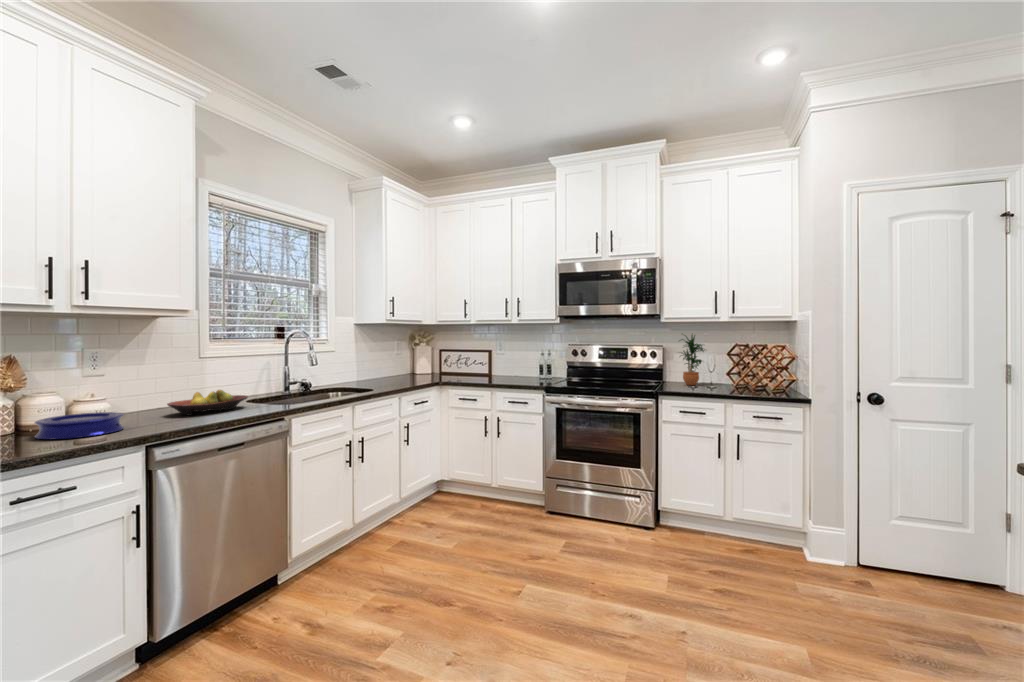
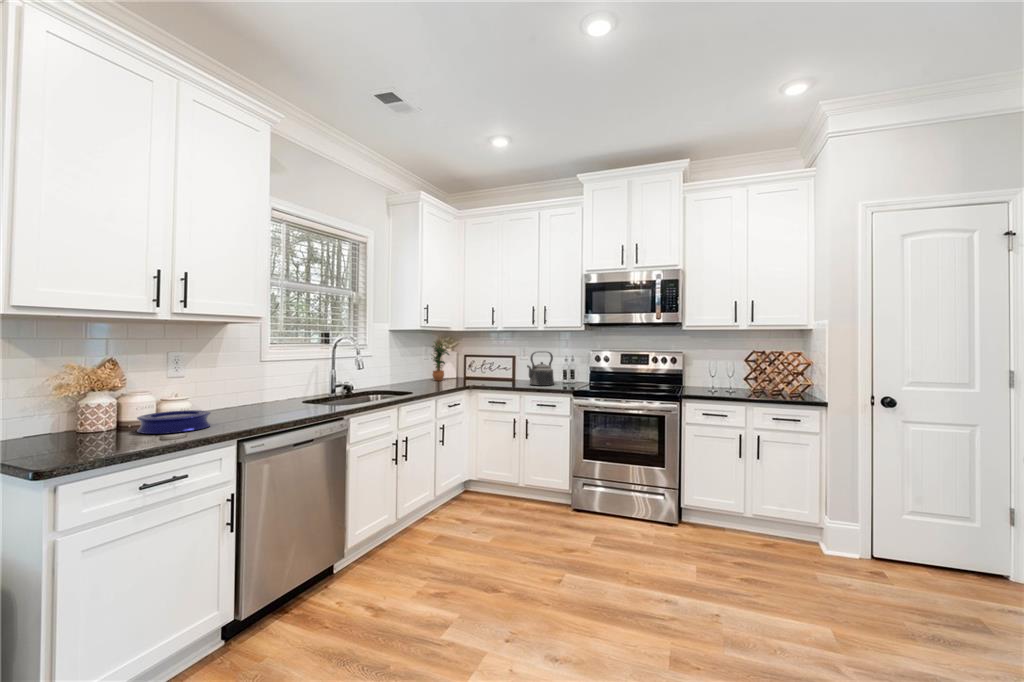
potted plant: present [682,335,704,385] -> present [432,344,449,381]
kettle: none [499,346,528,382] -> present [527,352,554,386]
fruit bowl: present [167,390,248,415] -> none [239,391,307,414]

